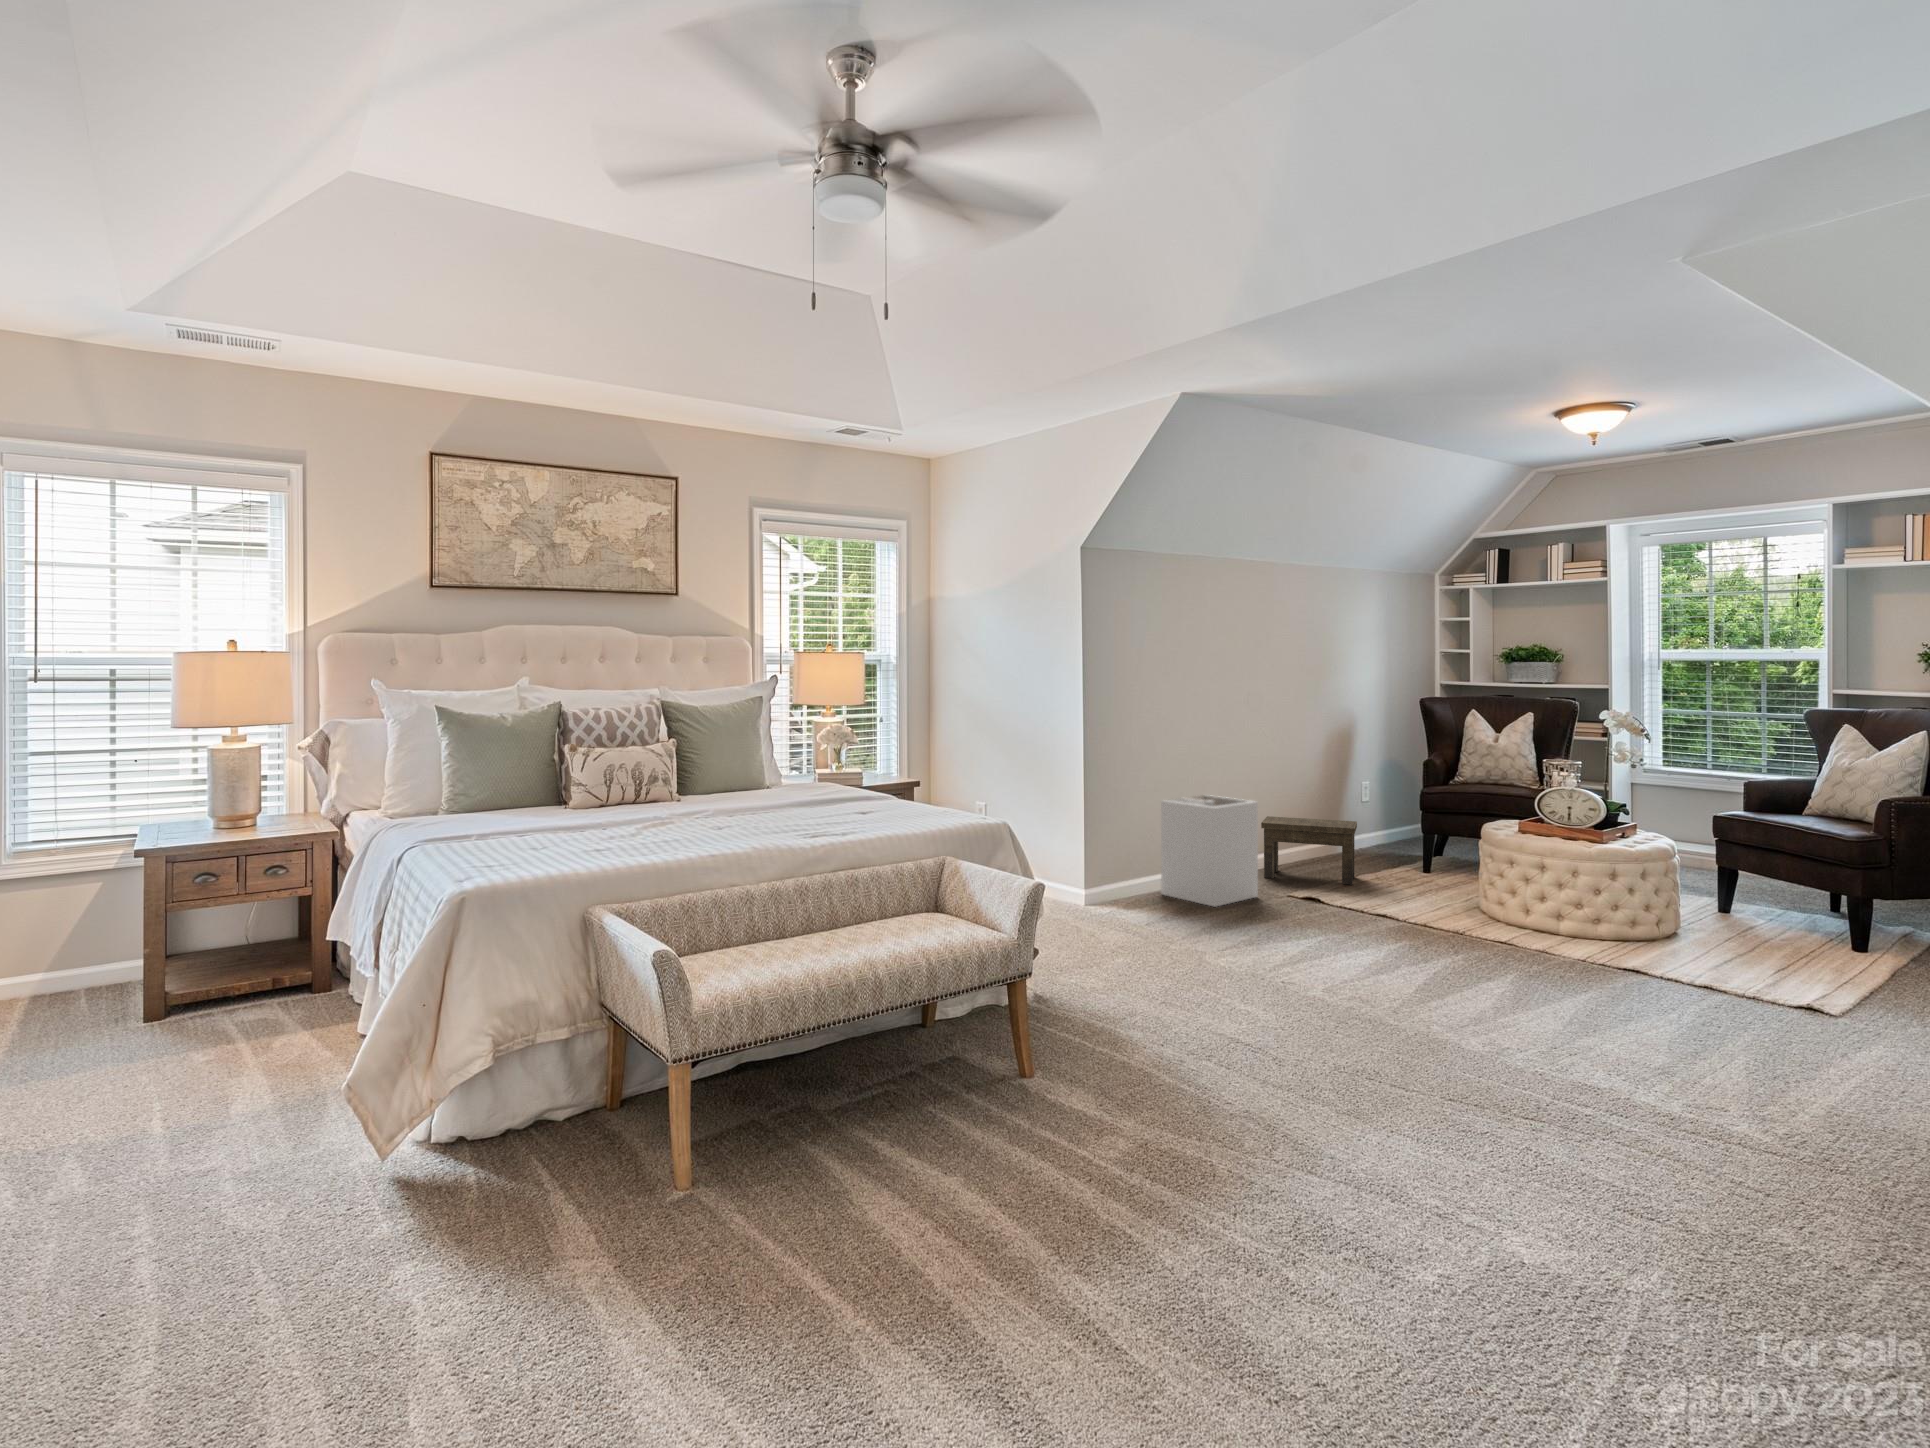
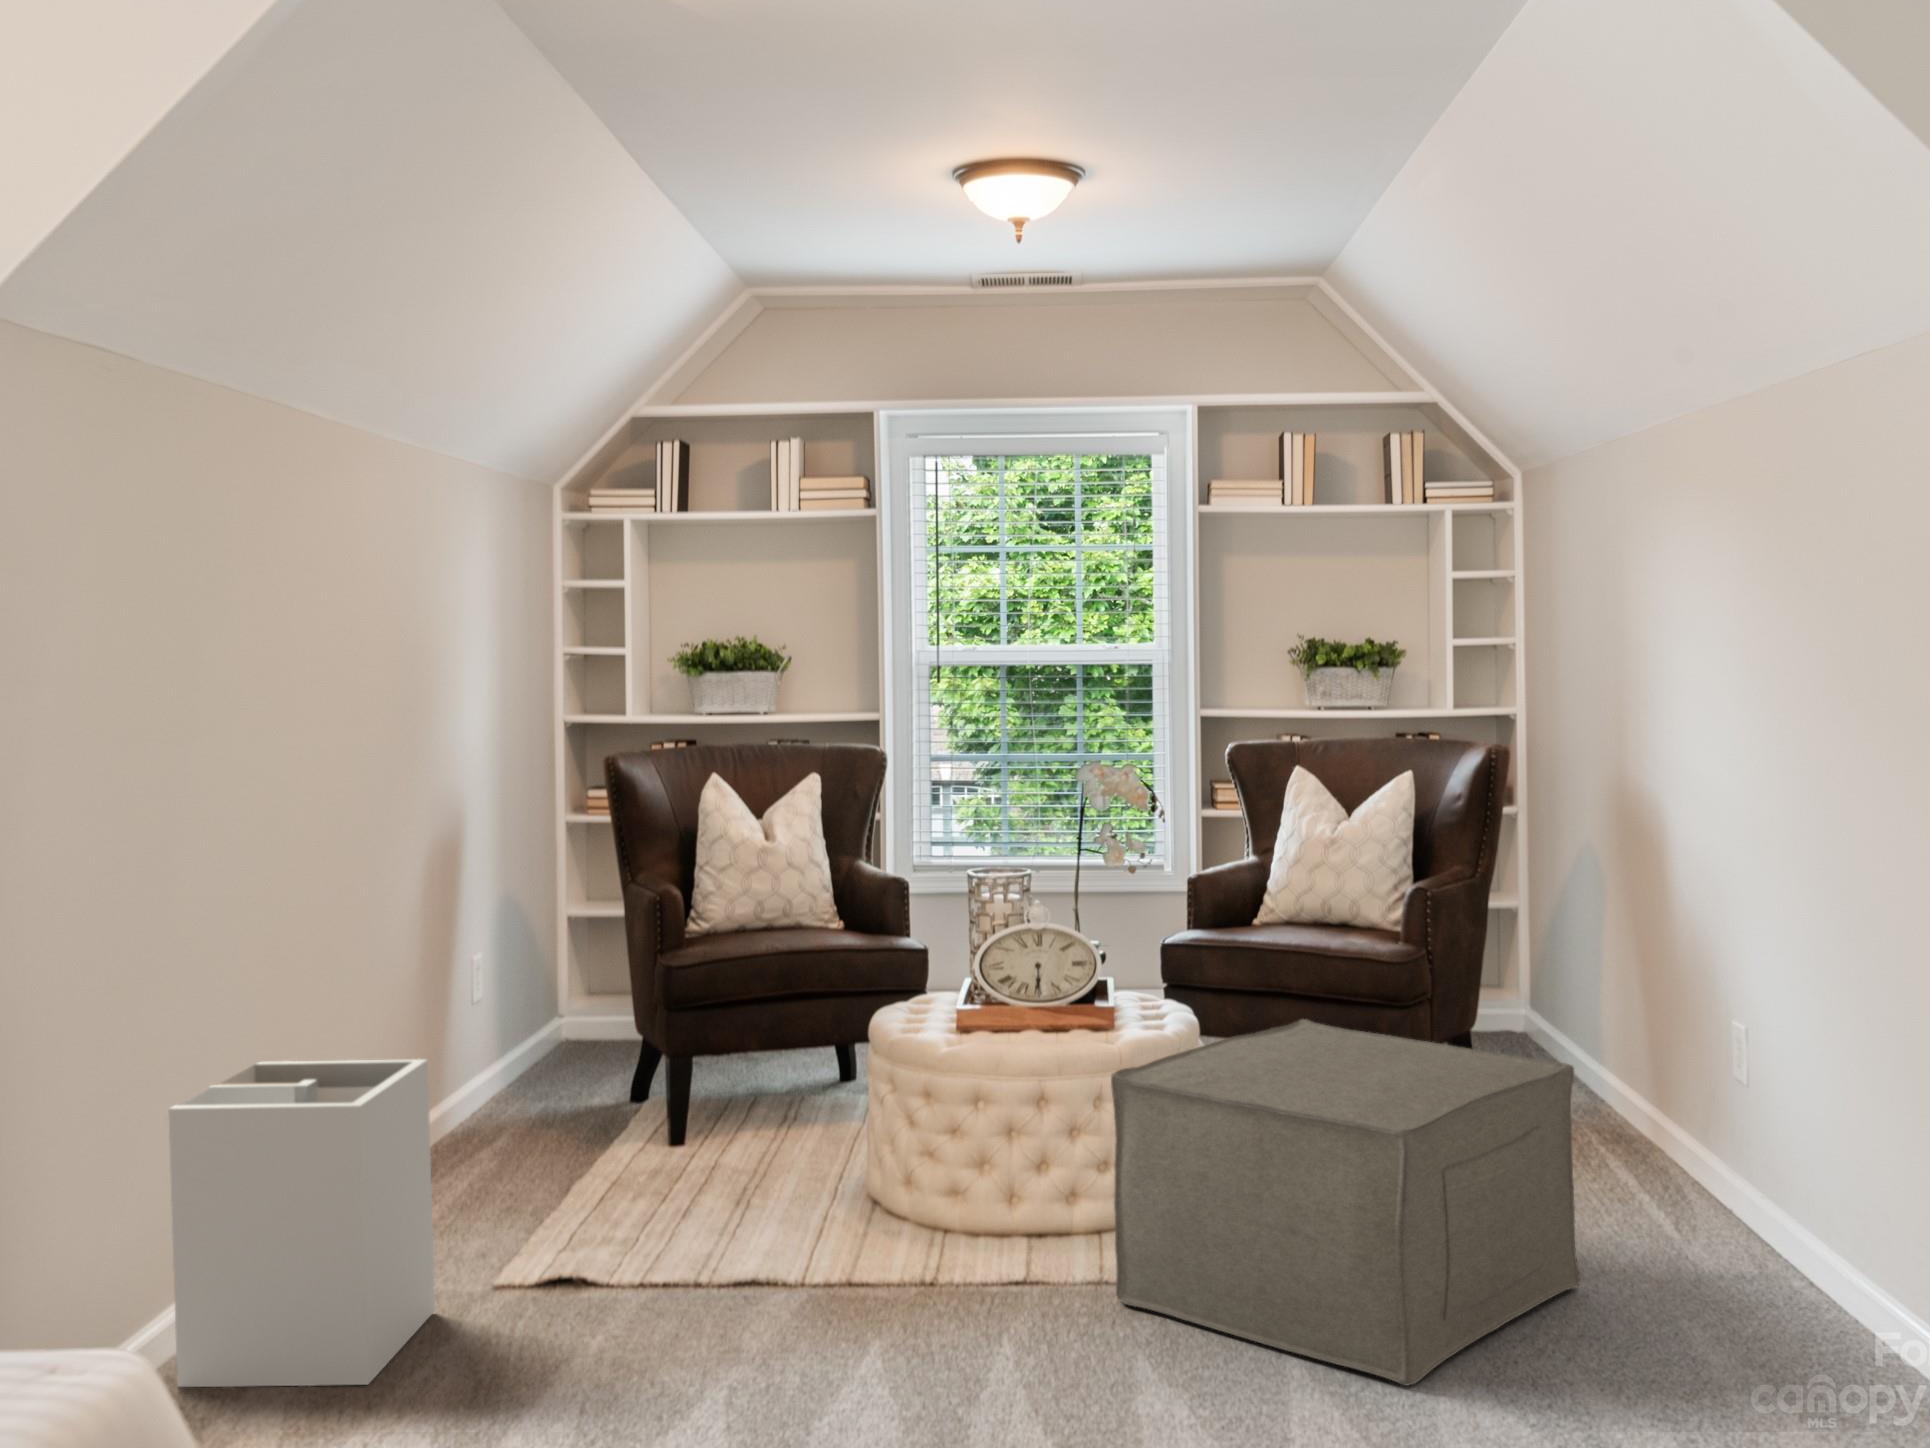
side table: present [1261,816,1357,885] -> none [354,1053,590,1241]
ottoman: none [1539,849,1839,1017] -> present [1111,1019,1580,1385]

